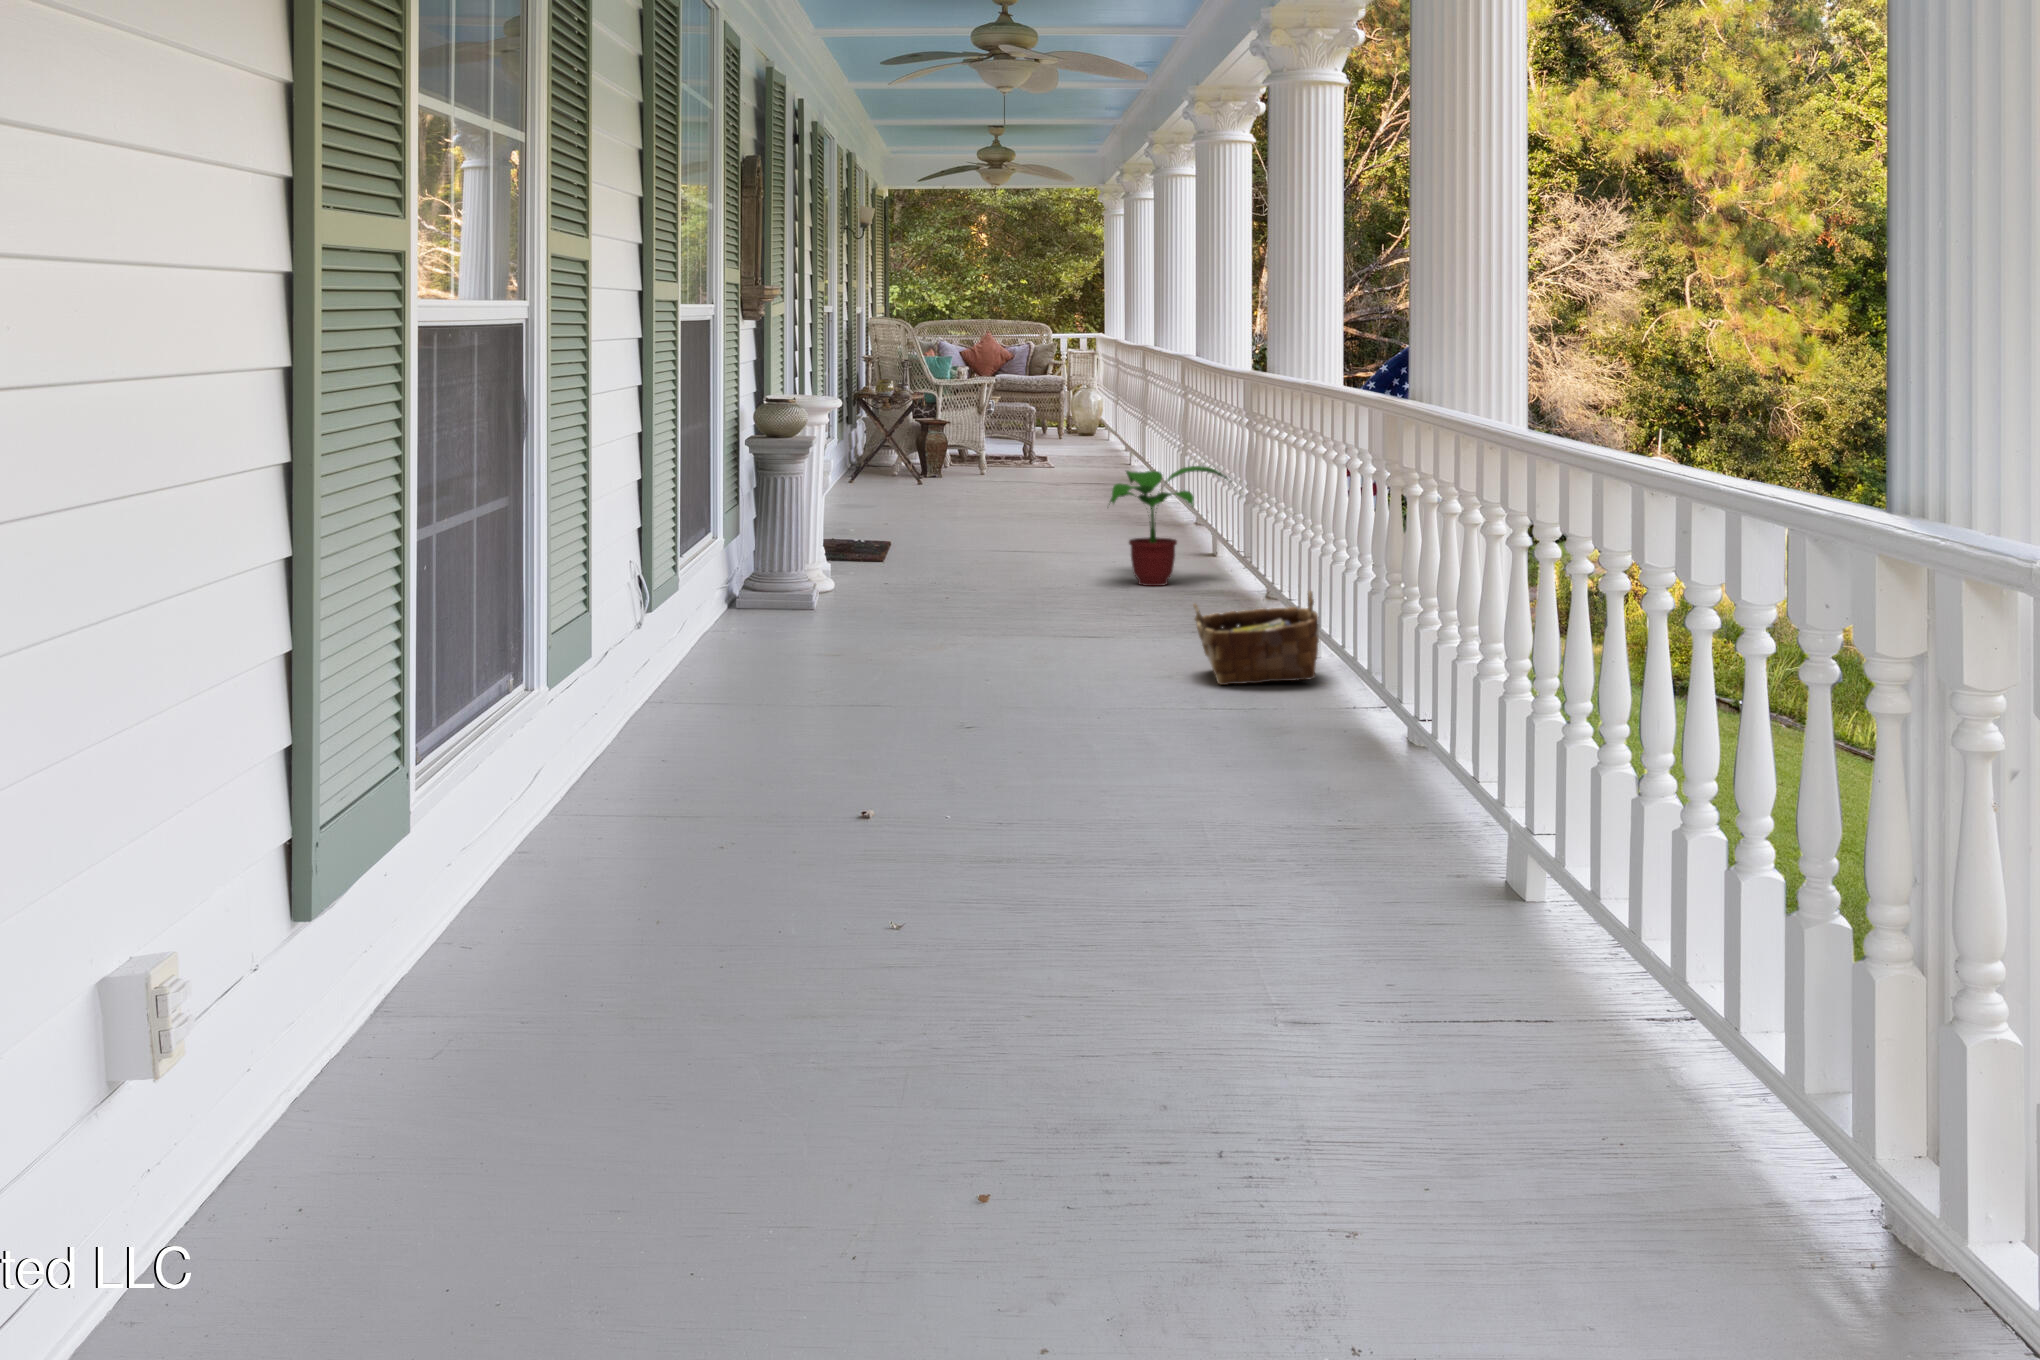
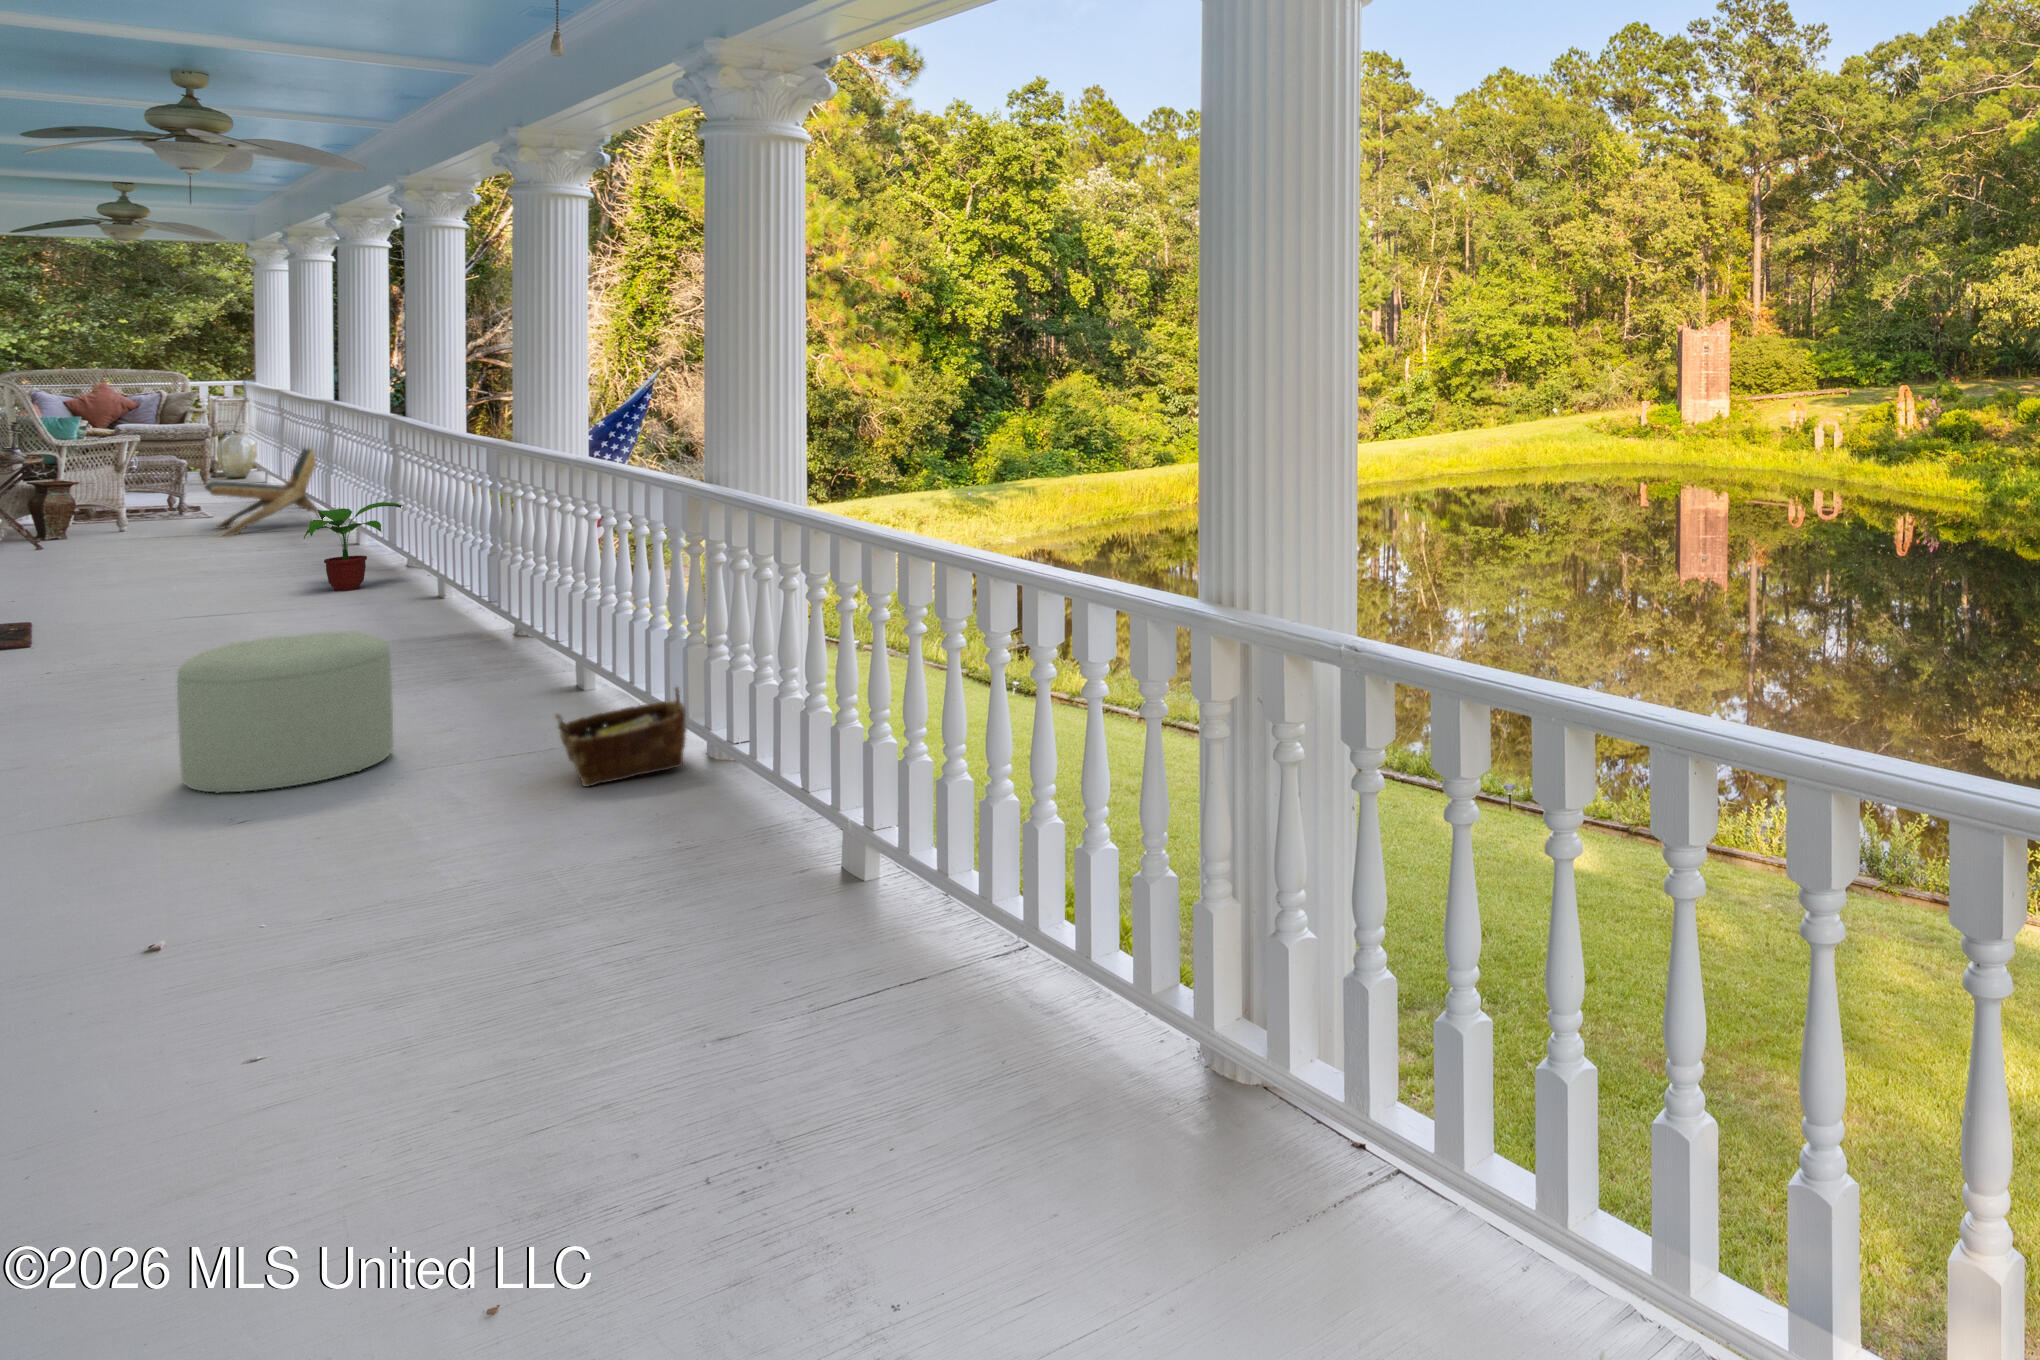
lounge chair: none [1041,376,1161,498] -> present [204,449,323,536]
woven basket: present [1193,591,1319,685] -> present [556,687,687,787]
ottoman: none [800,688,1138,1022] -> present [177,631,393,793]

